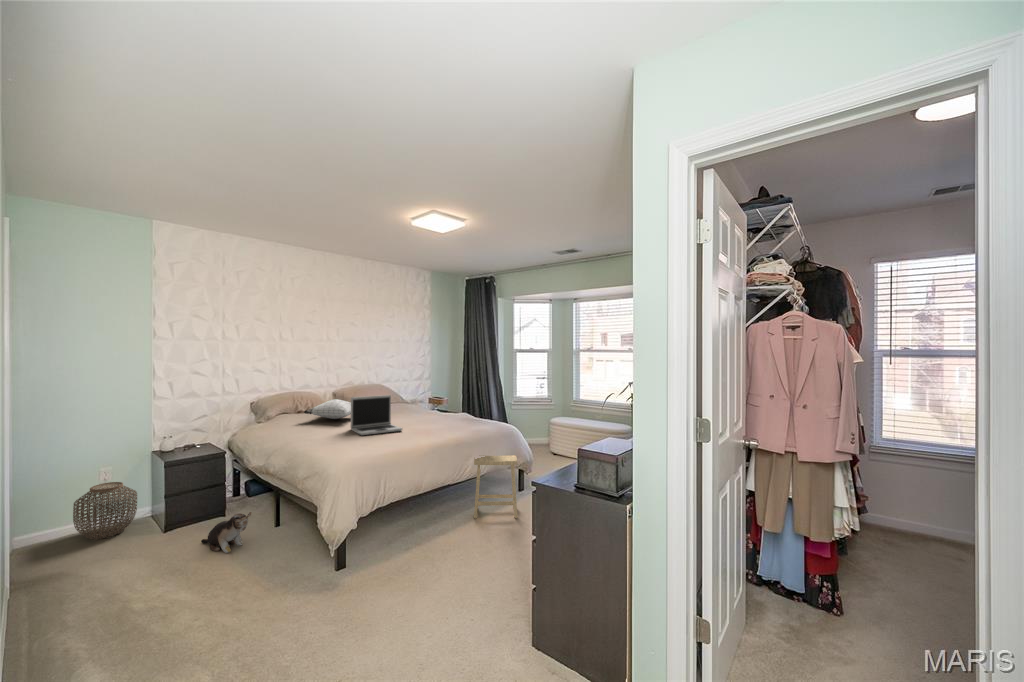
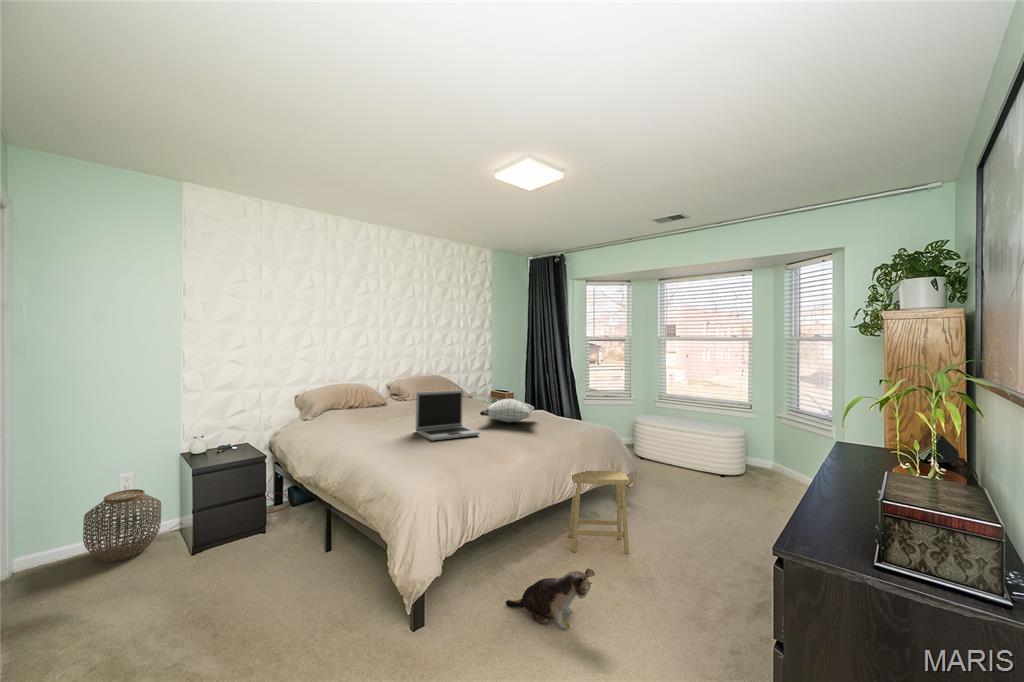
pillow: present [304,399,351,419] -> present [480,399,534,422]
plush toy: present [201,512,251,553] -> present [506,568,595,629]

